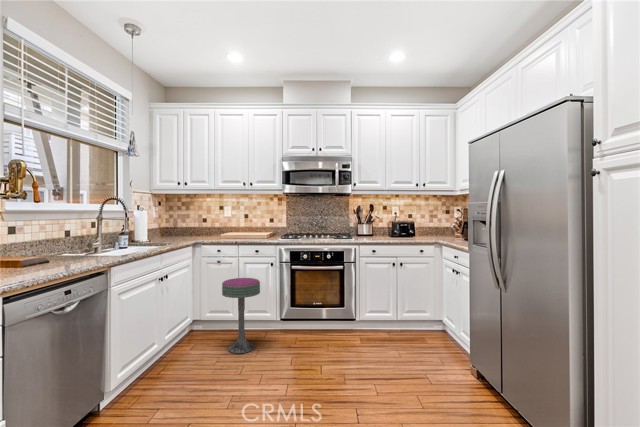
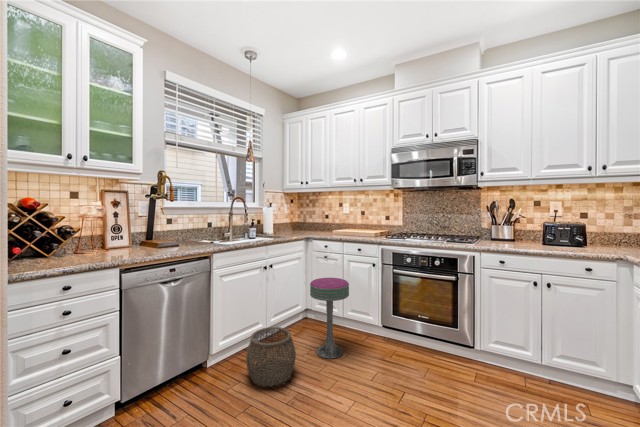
woven basket: none [174,329,226,386] -> present [246,327,296,387]

